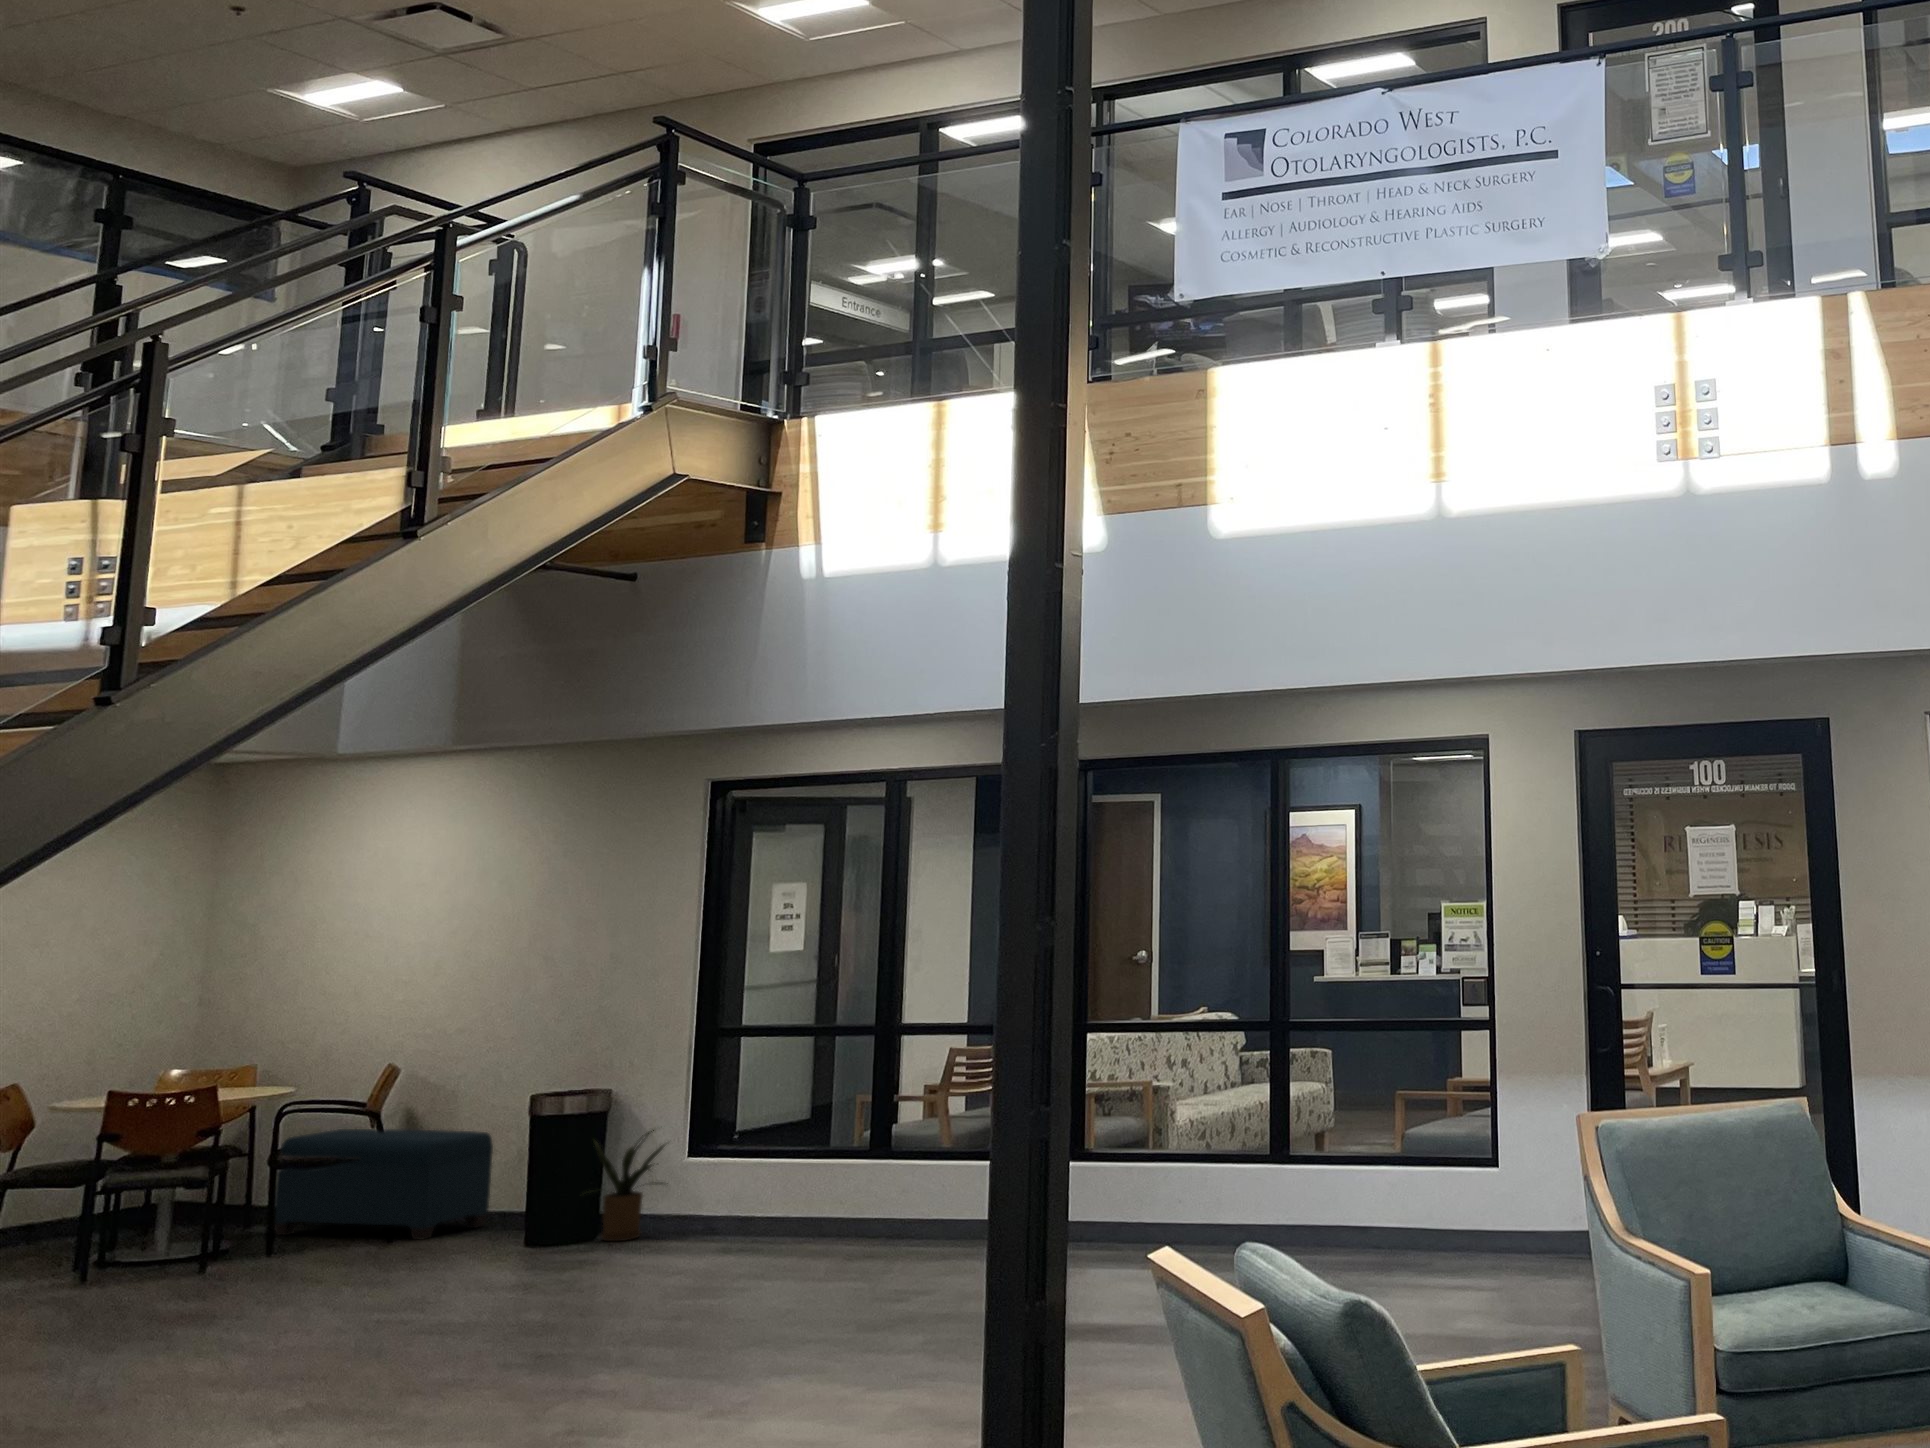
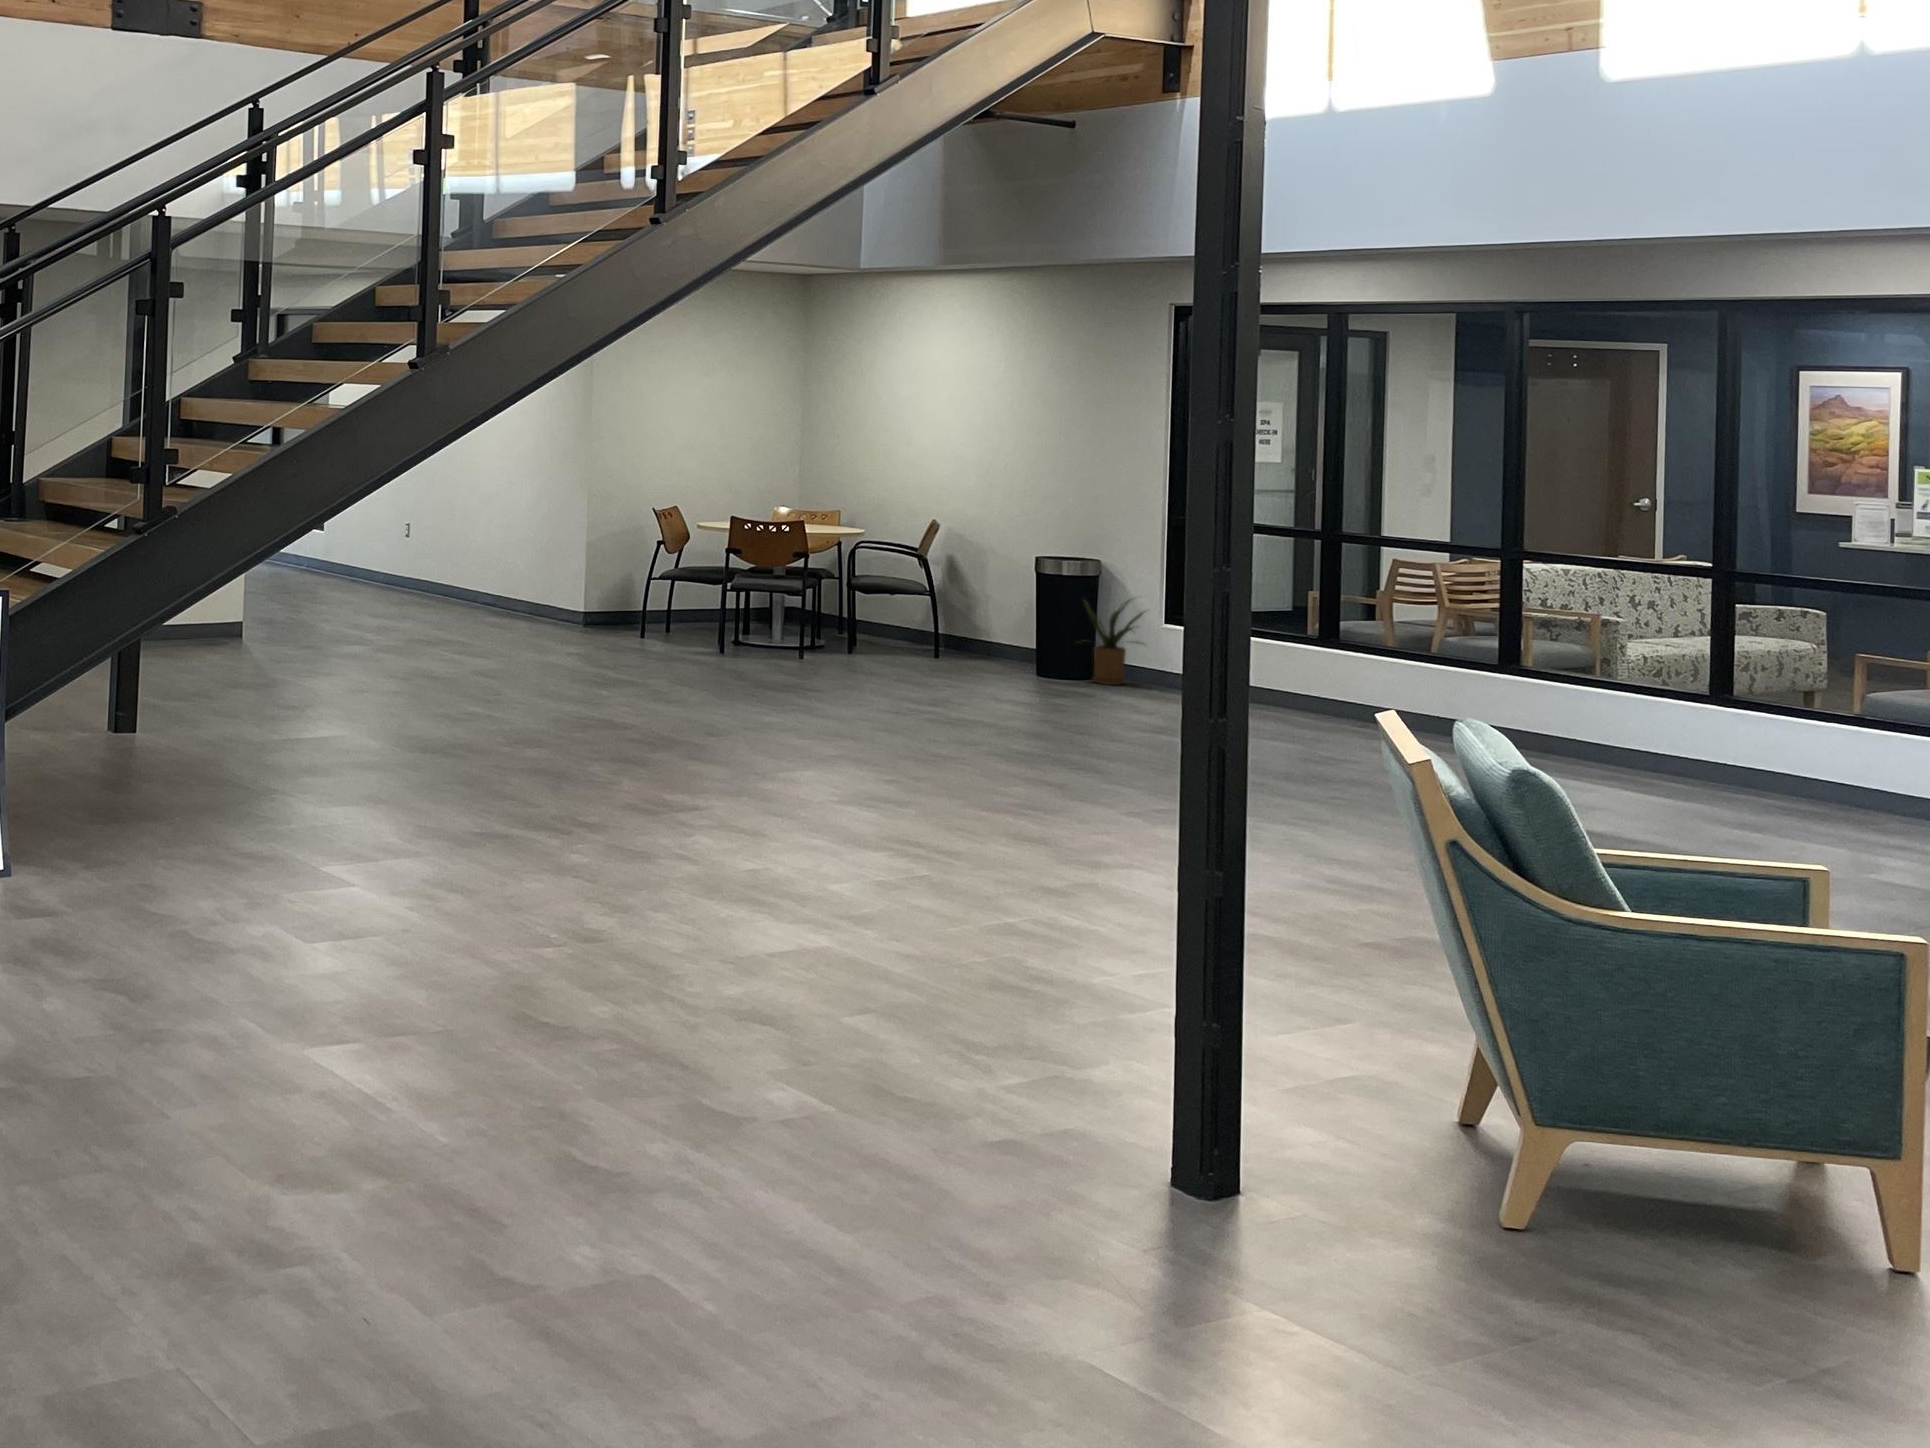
bench: present [275,1129,493,1240] -> none [857,568,1013,661]

